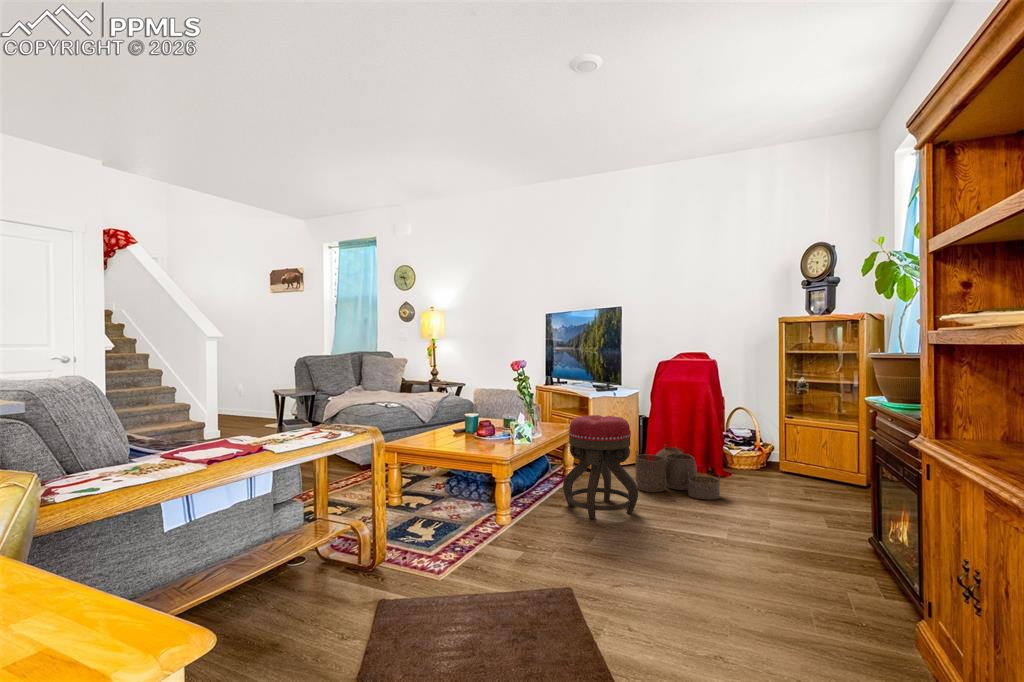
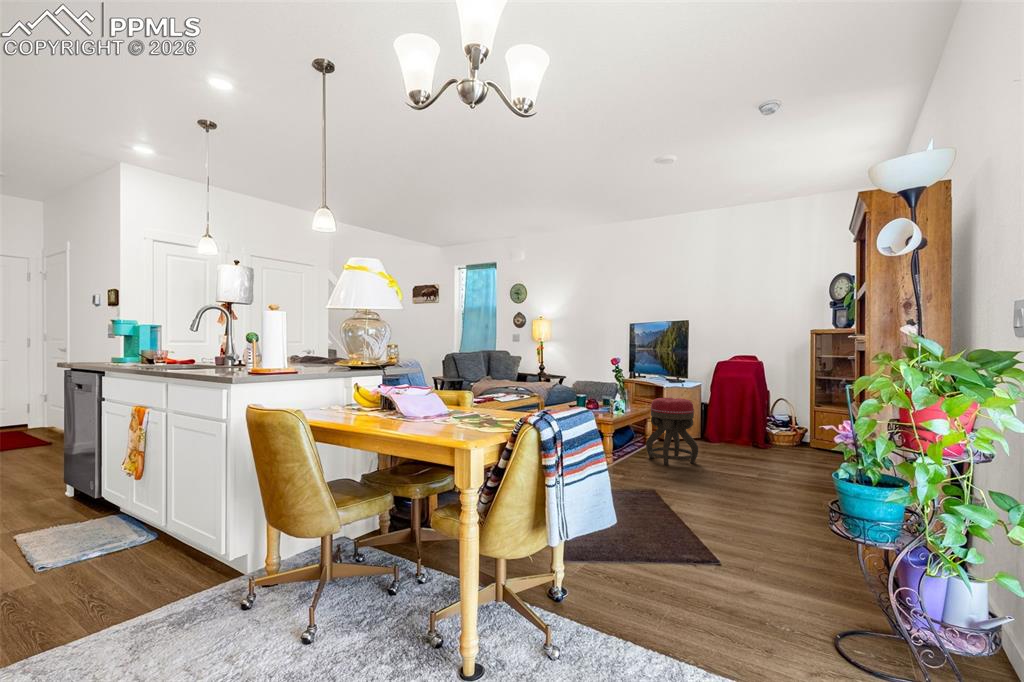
woven basket: present [635,447,720,499] -> none [698,422,759,459]

